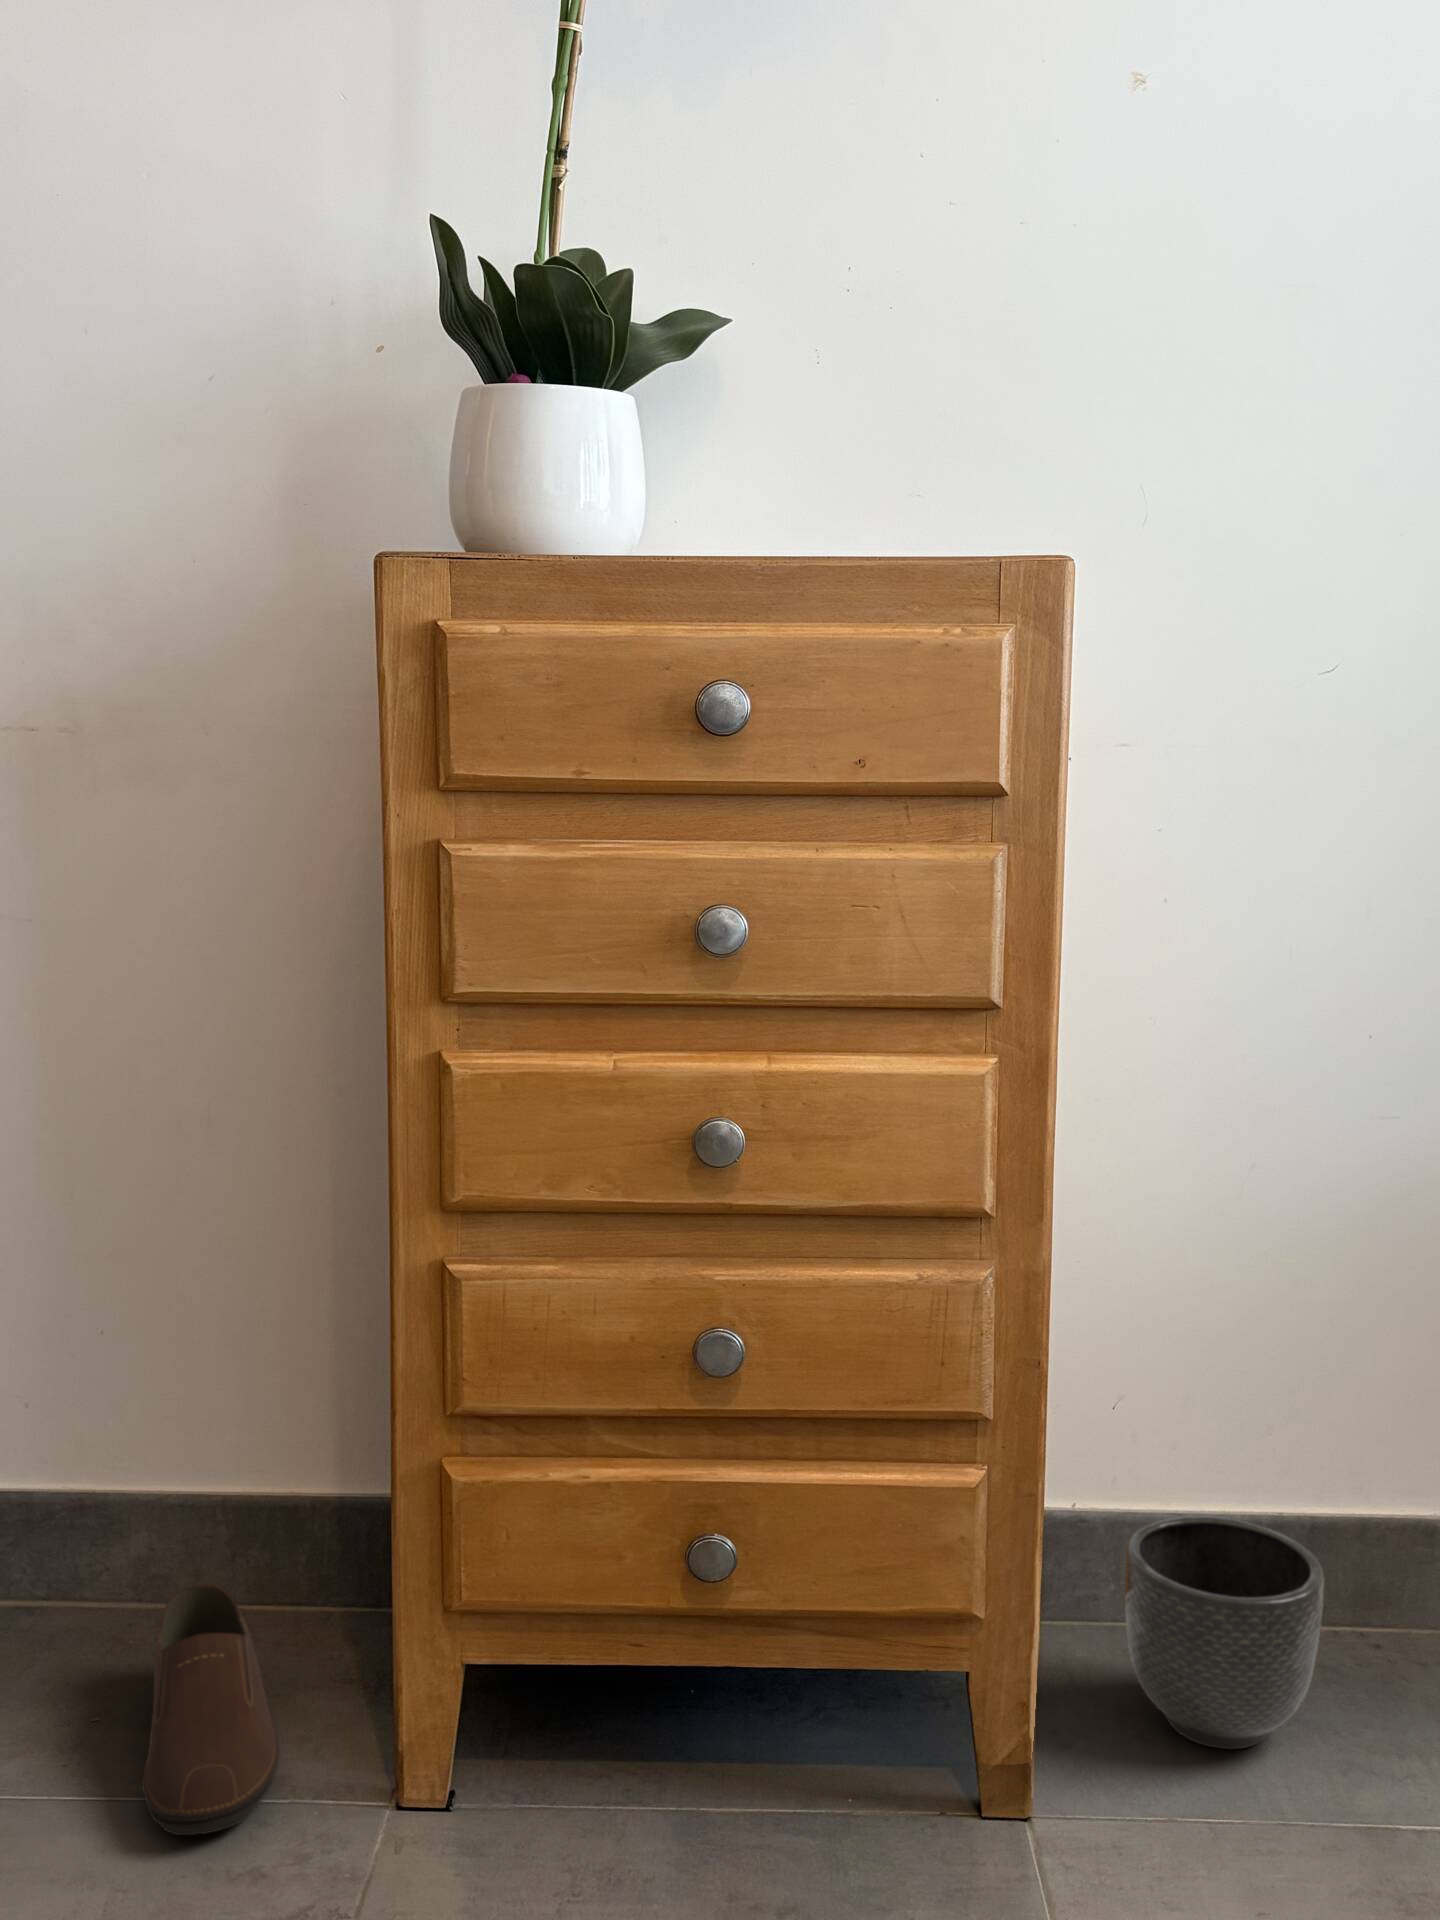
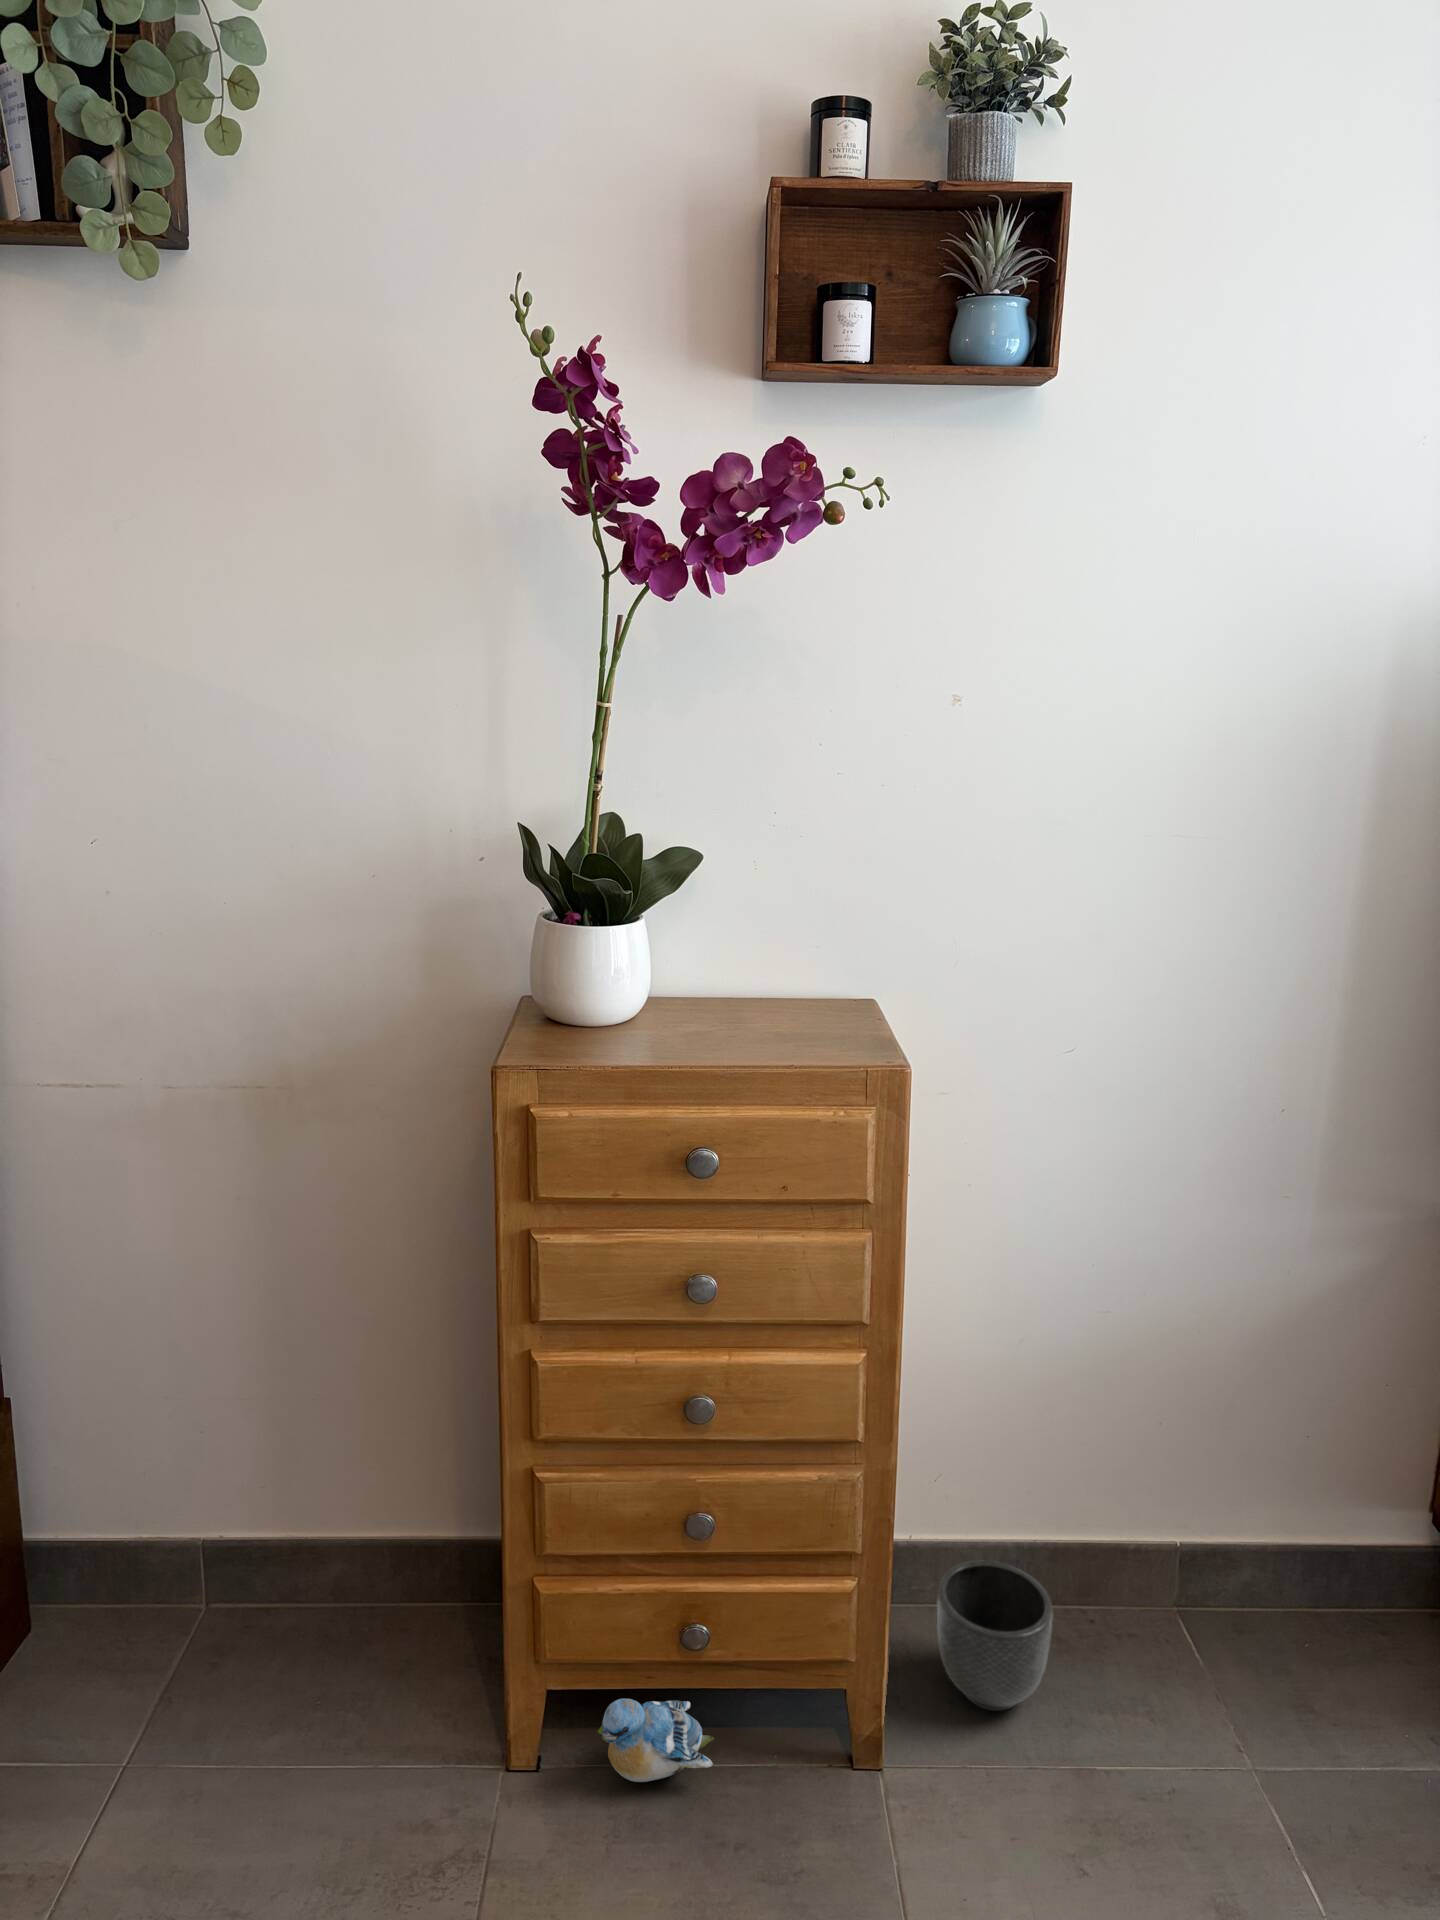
shoe: present [142,1584,280,1835] -> none [356,1615,437,1803]
plush toy: none [546,1678,746,1819] -> present [598,1699,714,1782]

